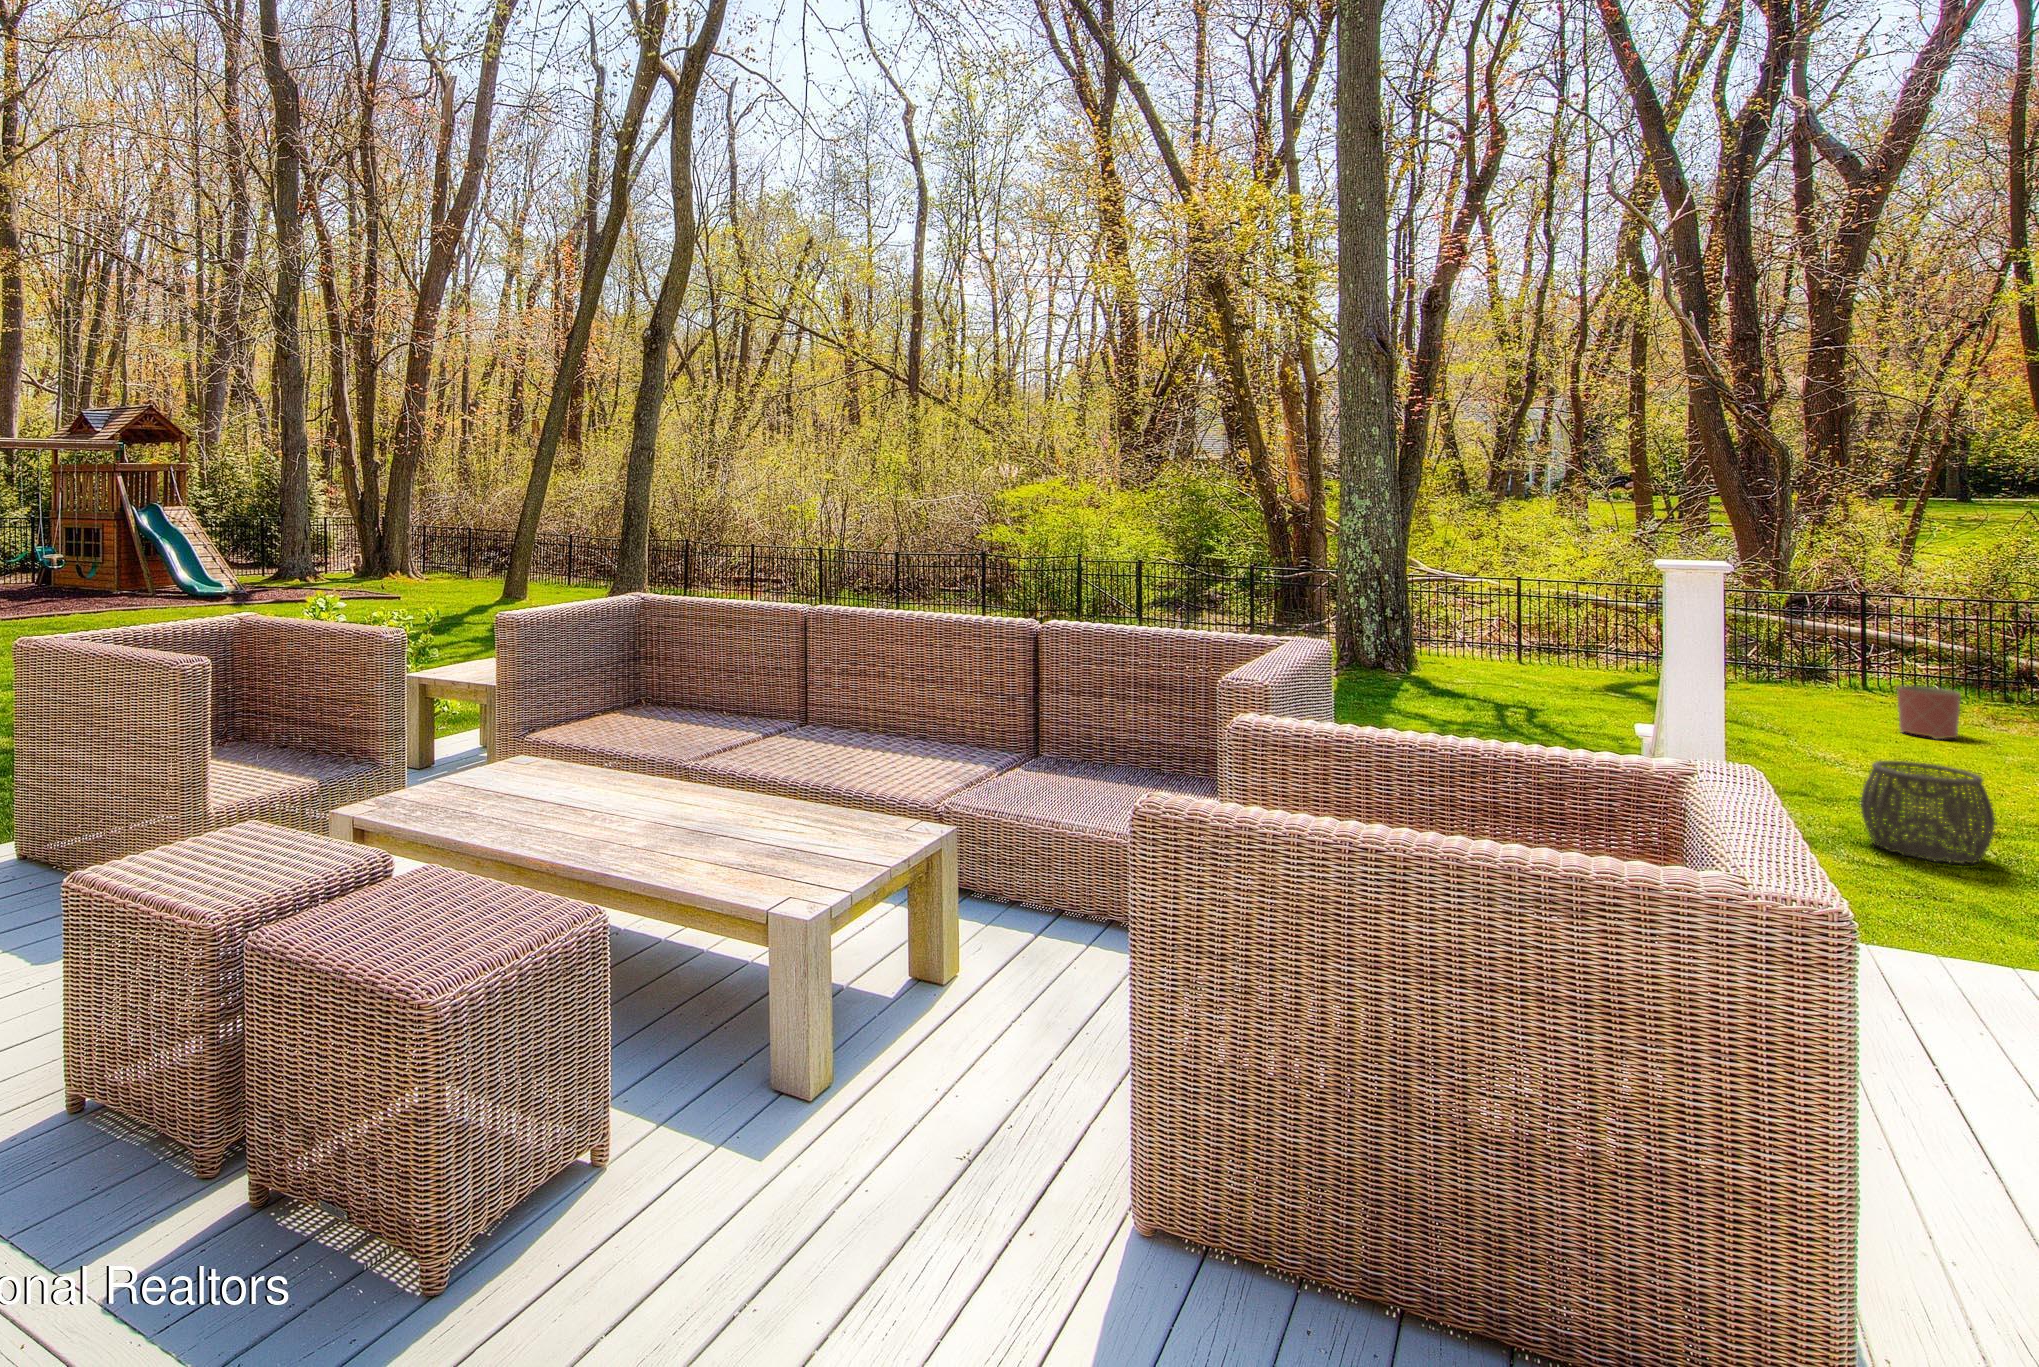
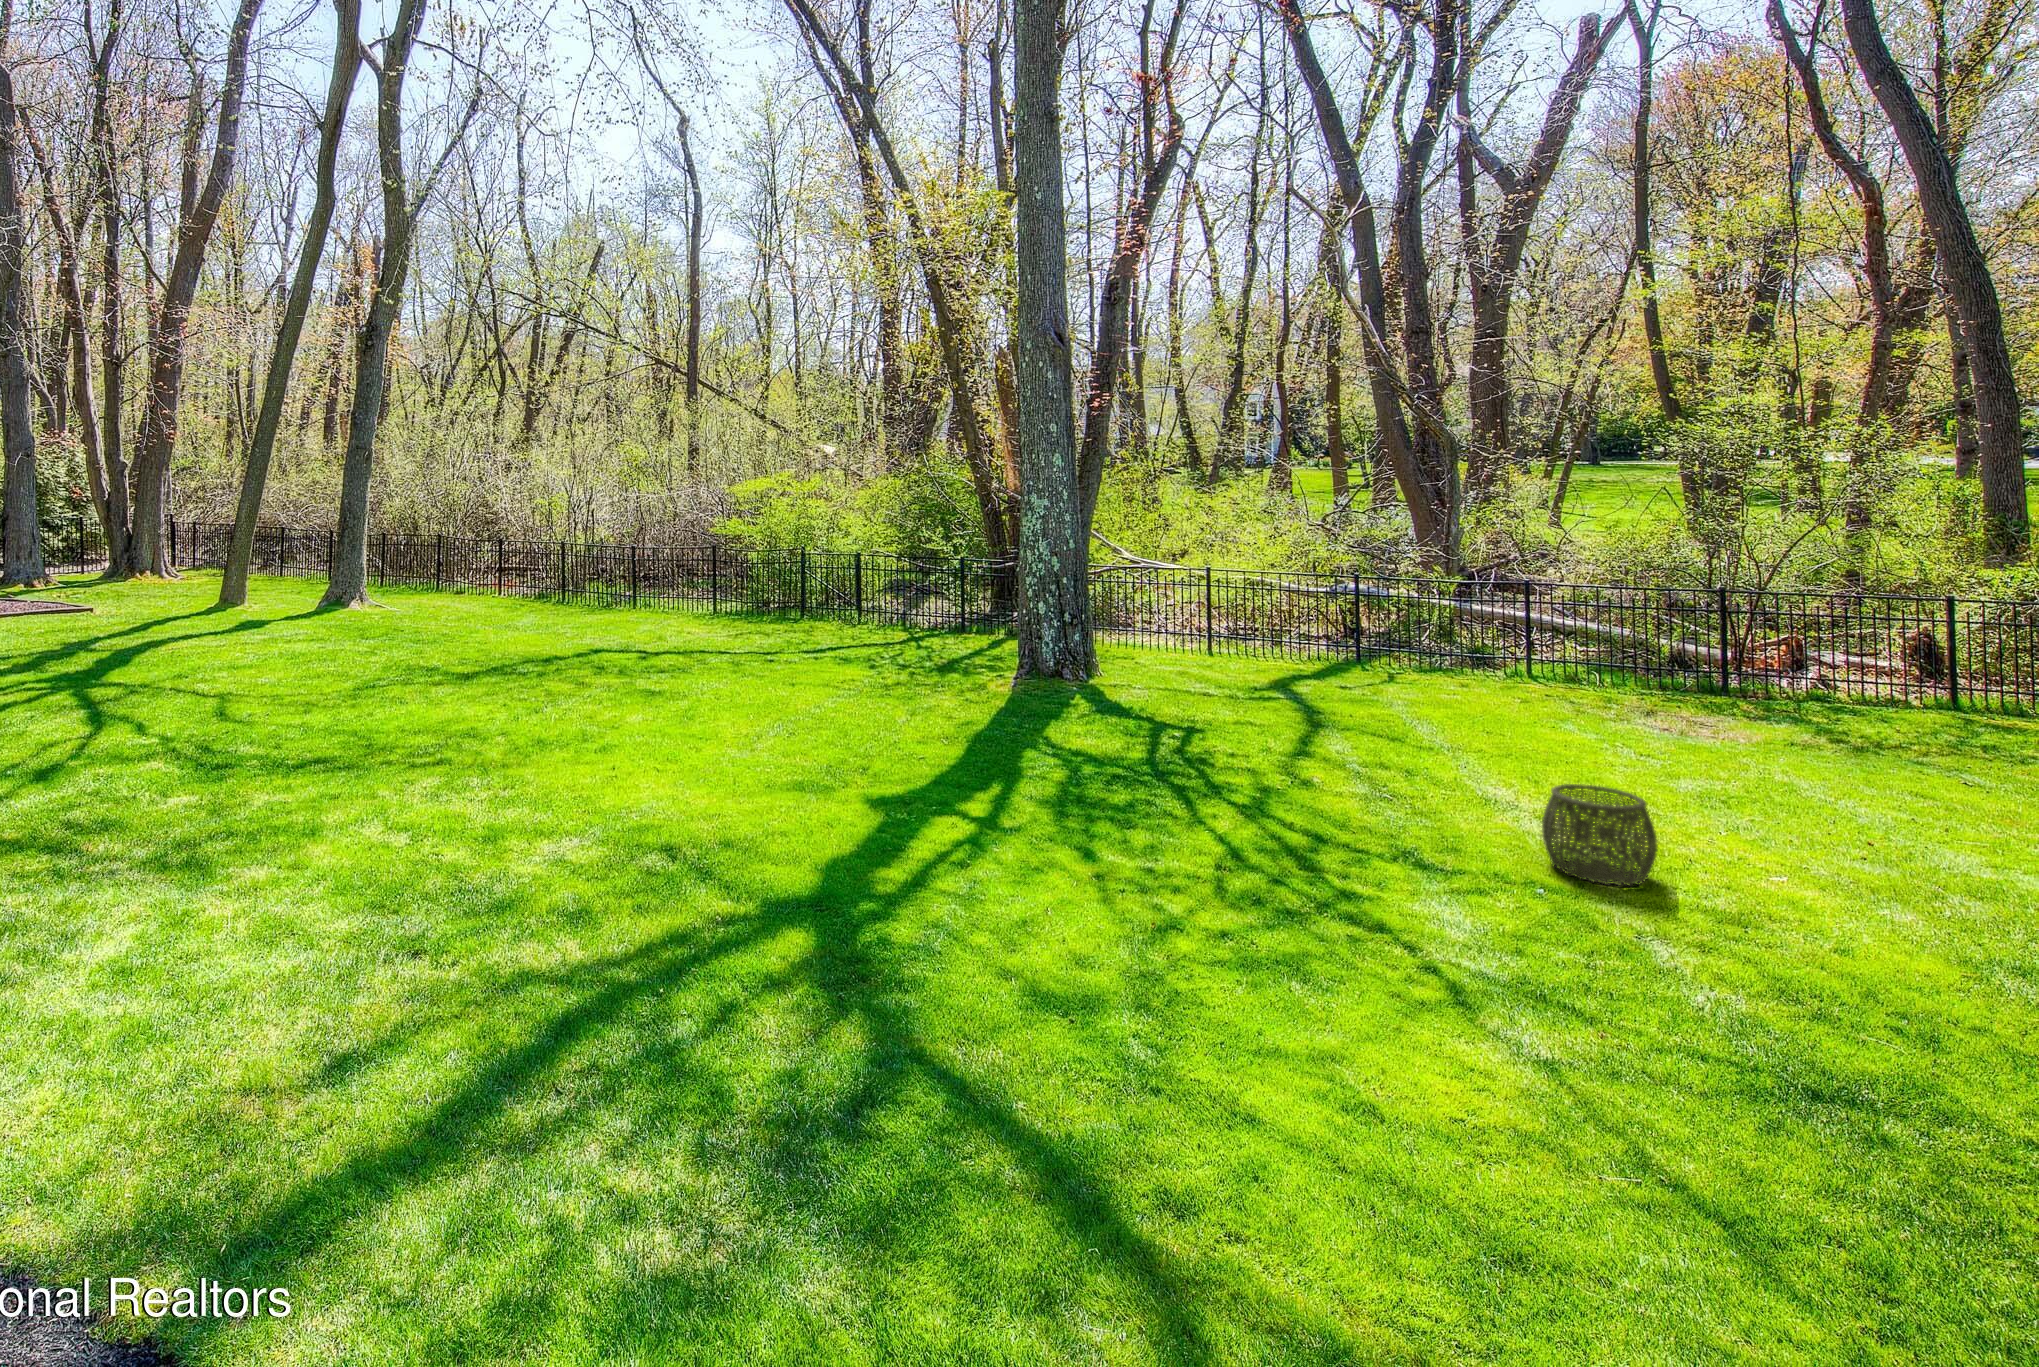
planter: present [1898,686,1960,739] -> none [1559,674,1611,725]

